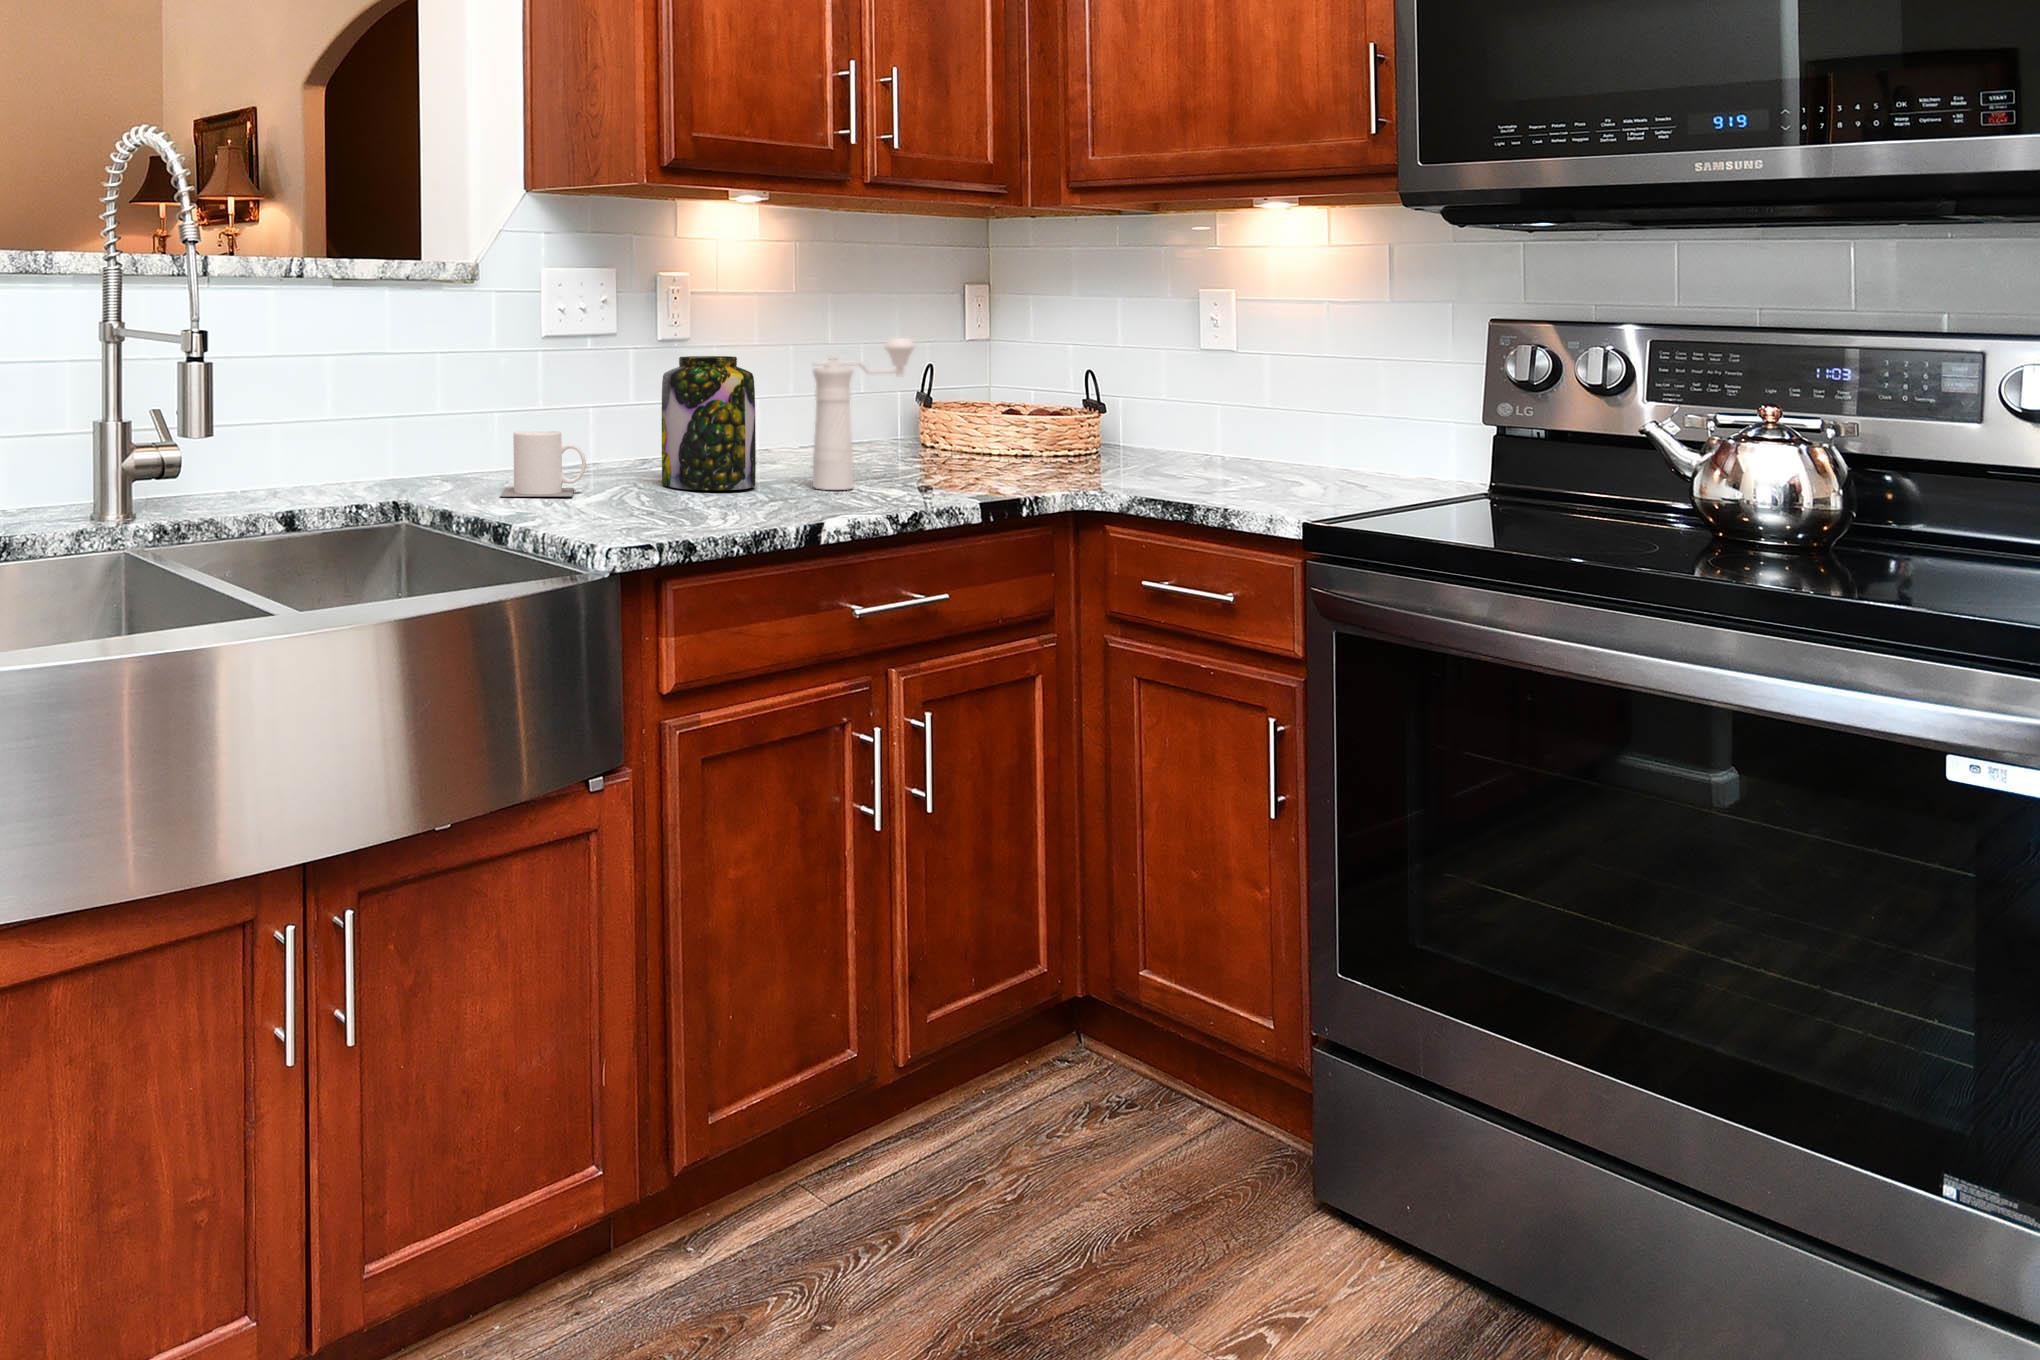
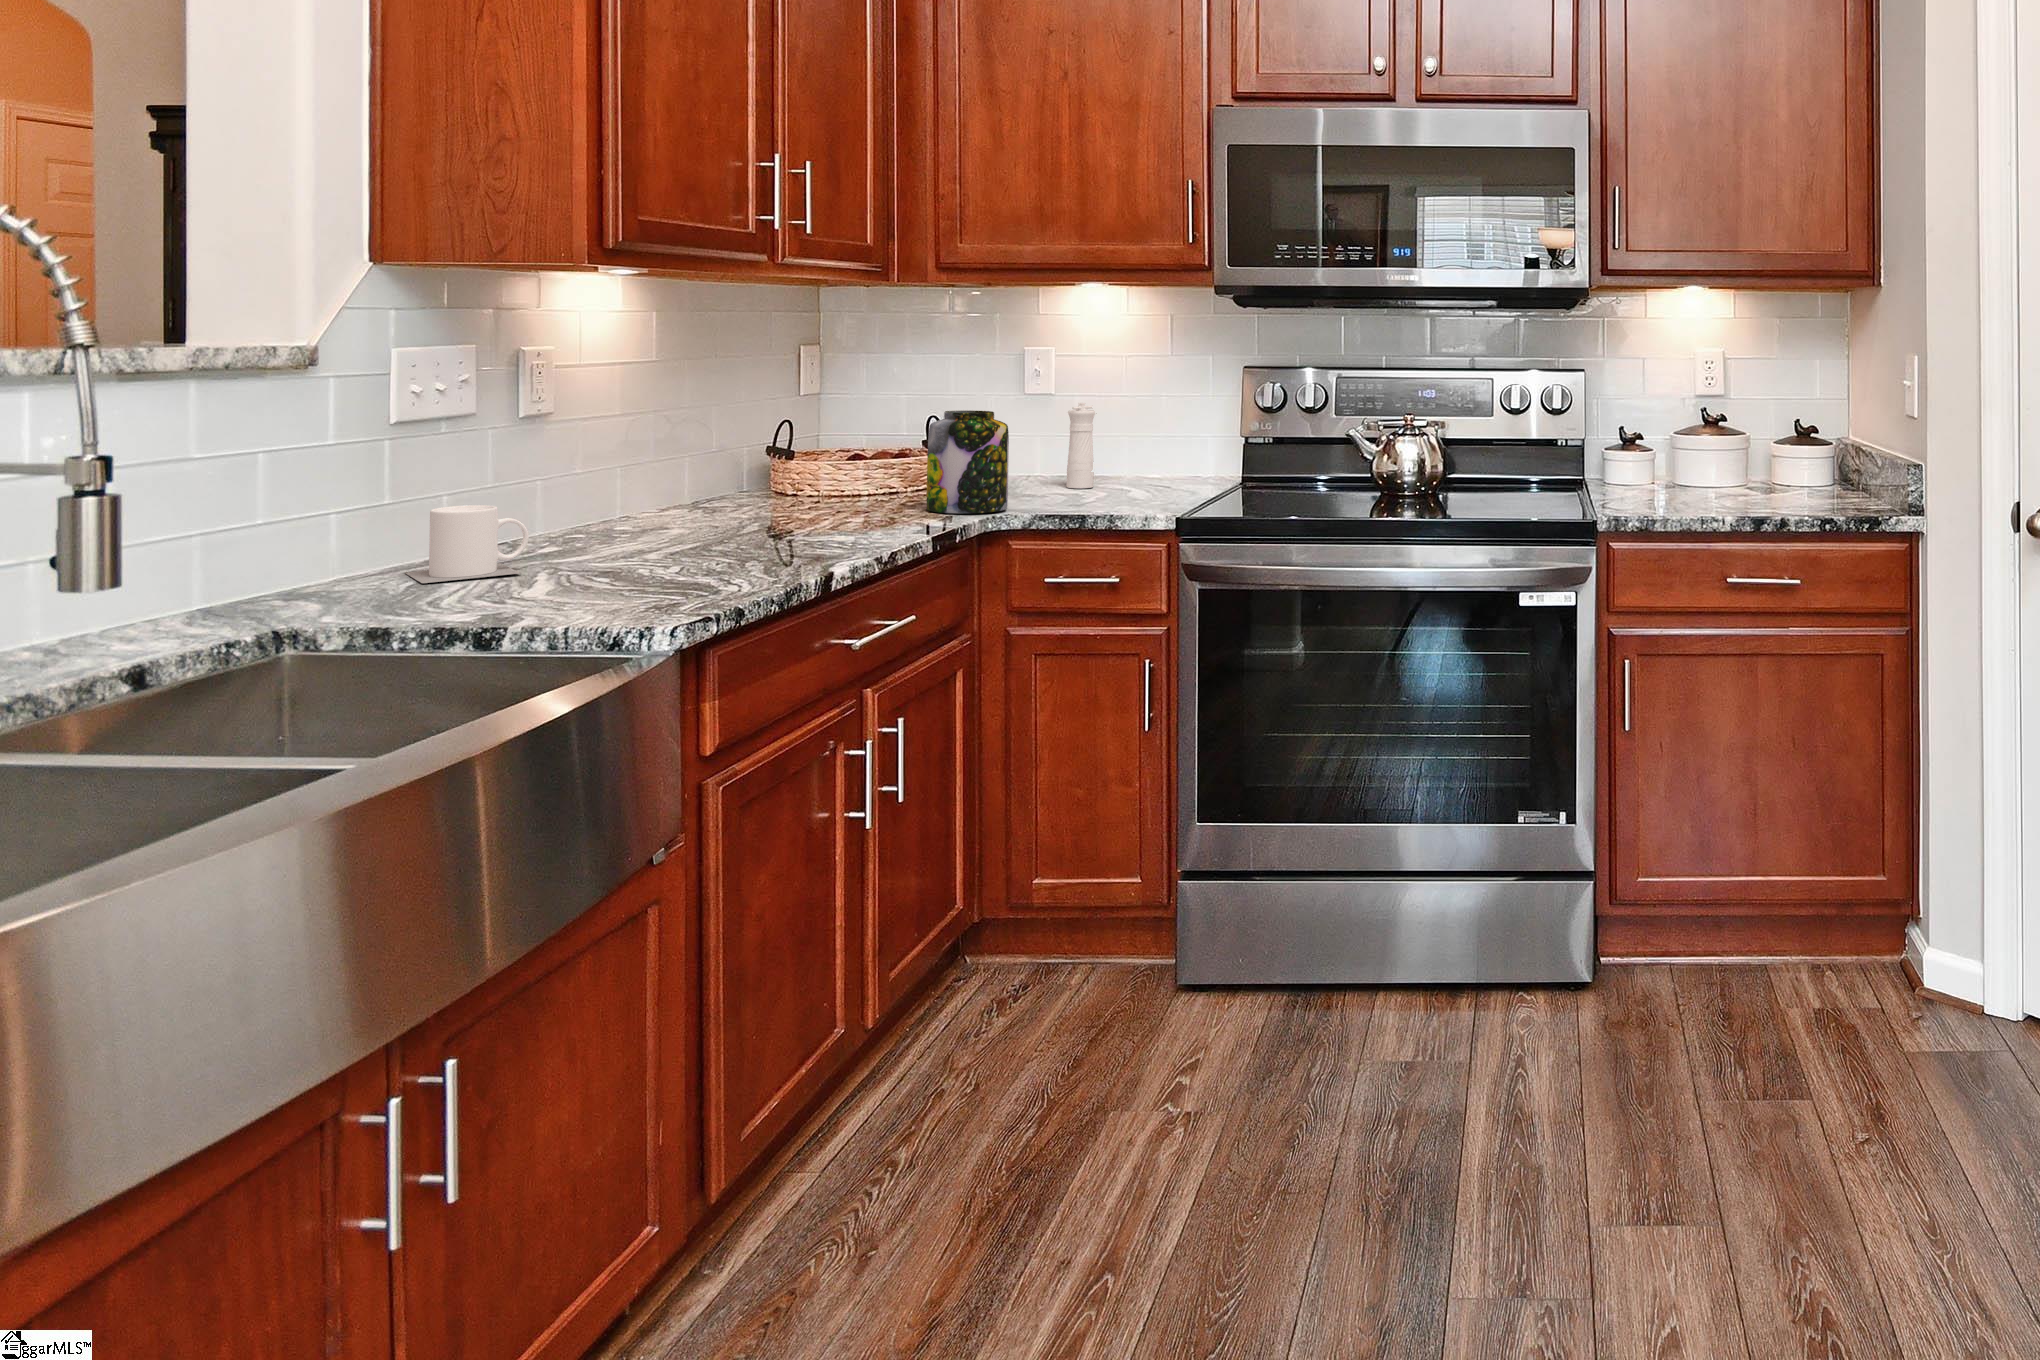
pepper mill: present [813,338,915,490] -> present [1067,403,1095,489]
jar: present [662,356,756,490] -> present [926,410,1009,513]

